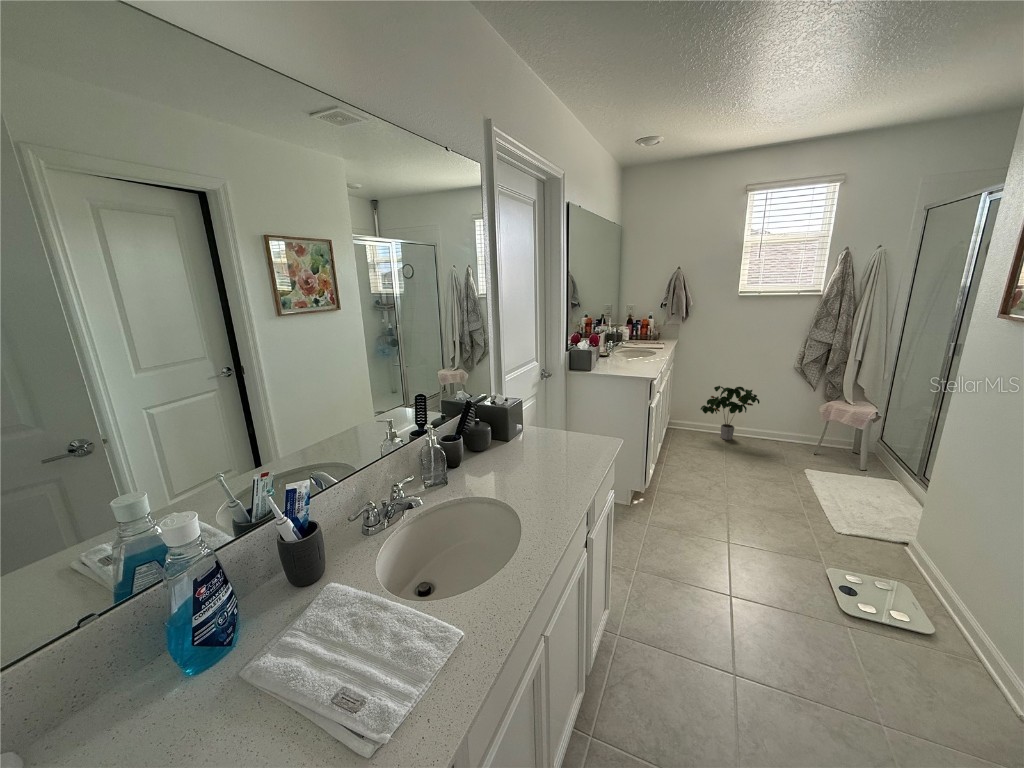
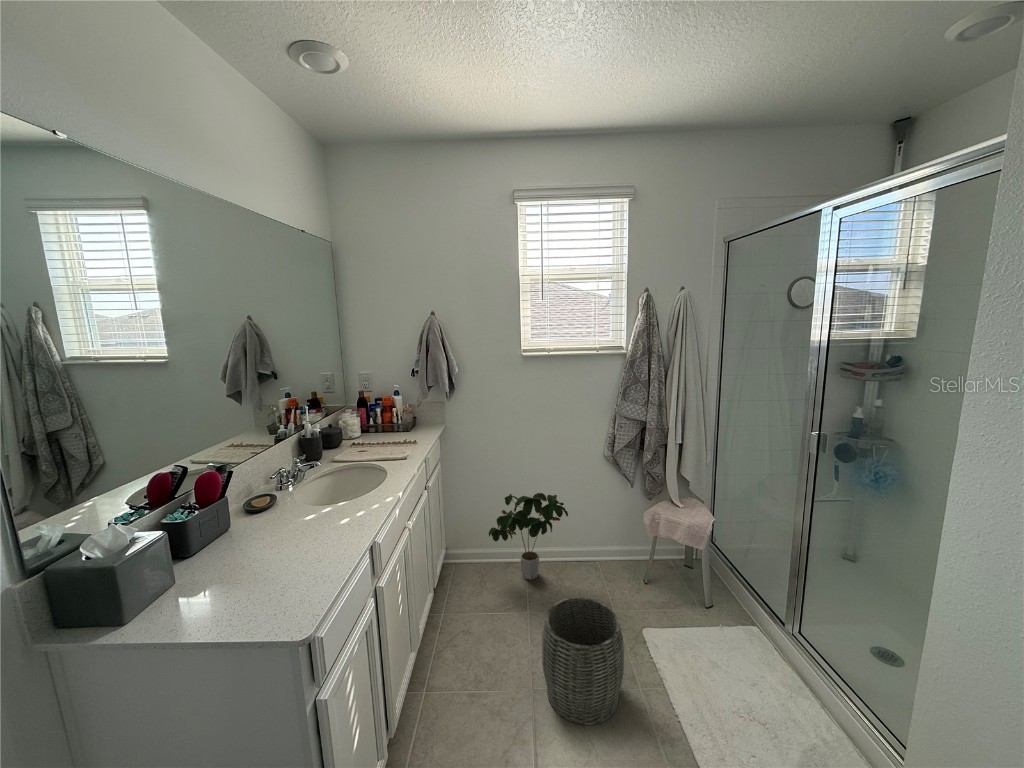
woven basket: none [734,433,787,490] -> present [542,597,624,725]

